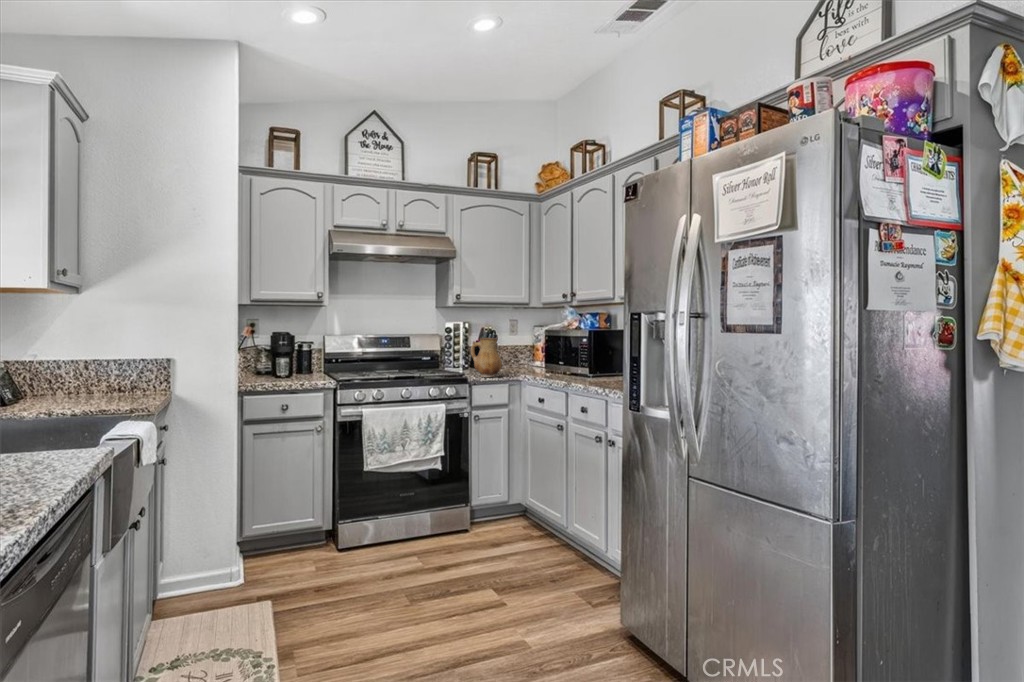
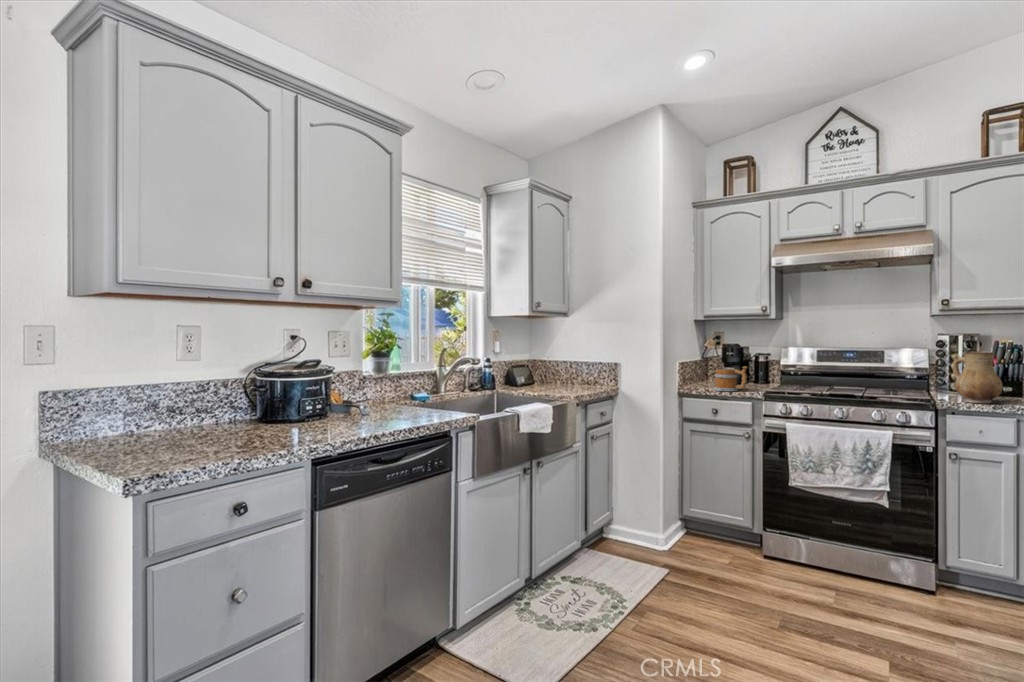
mug: none [281,357,319,385] -> present [714,366,747,391]

